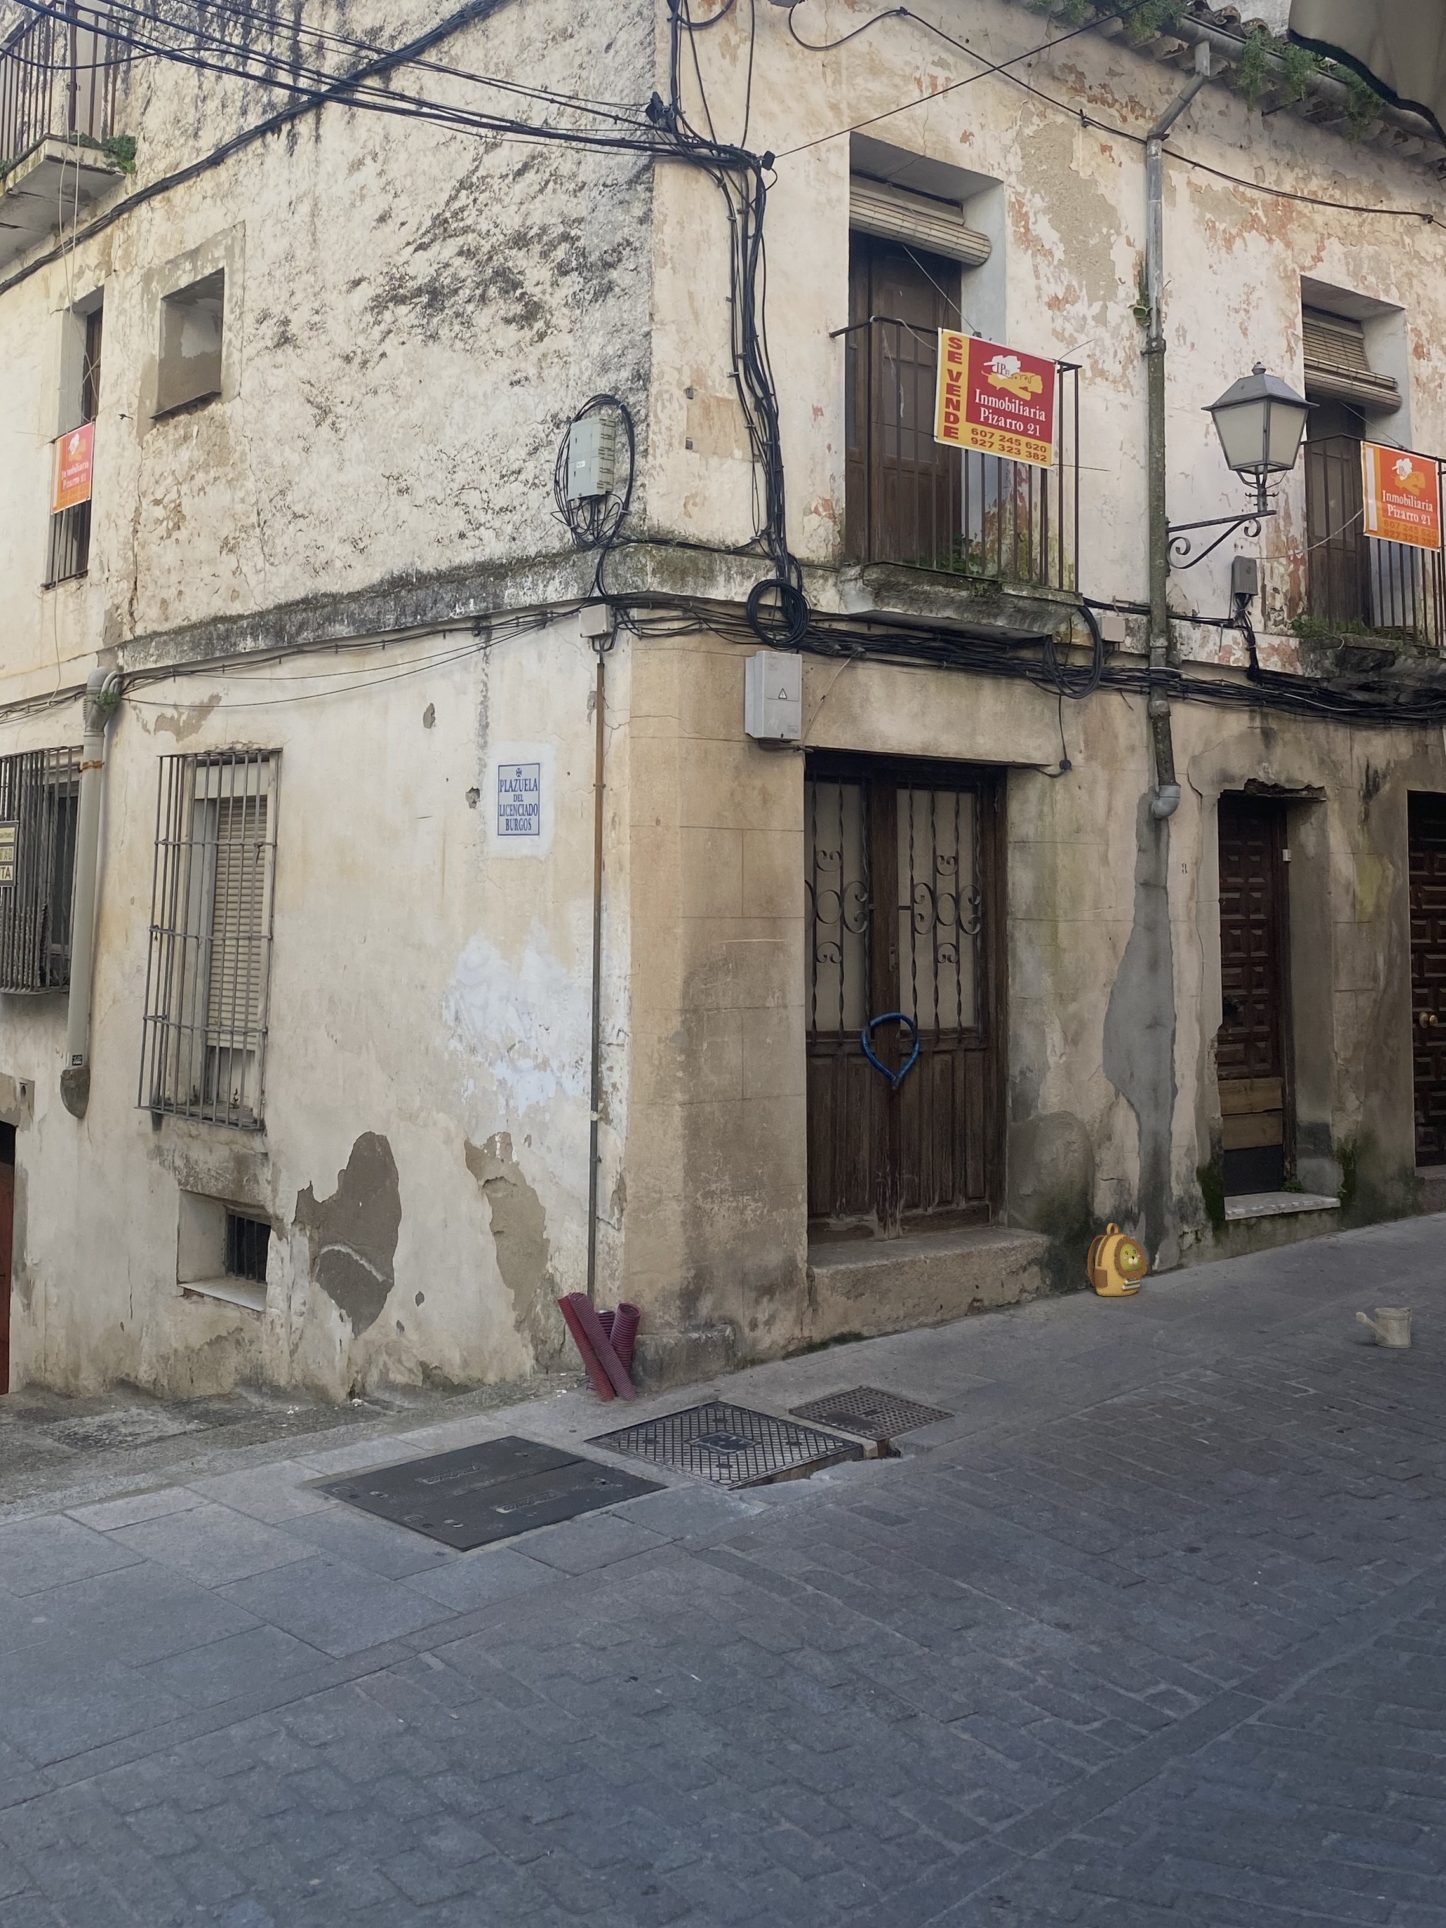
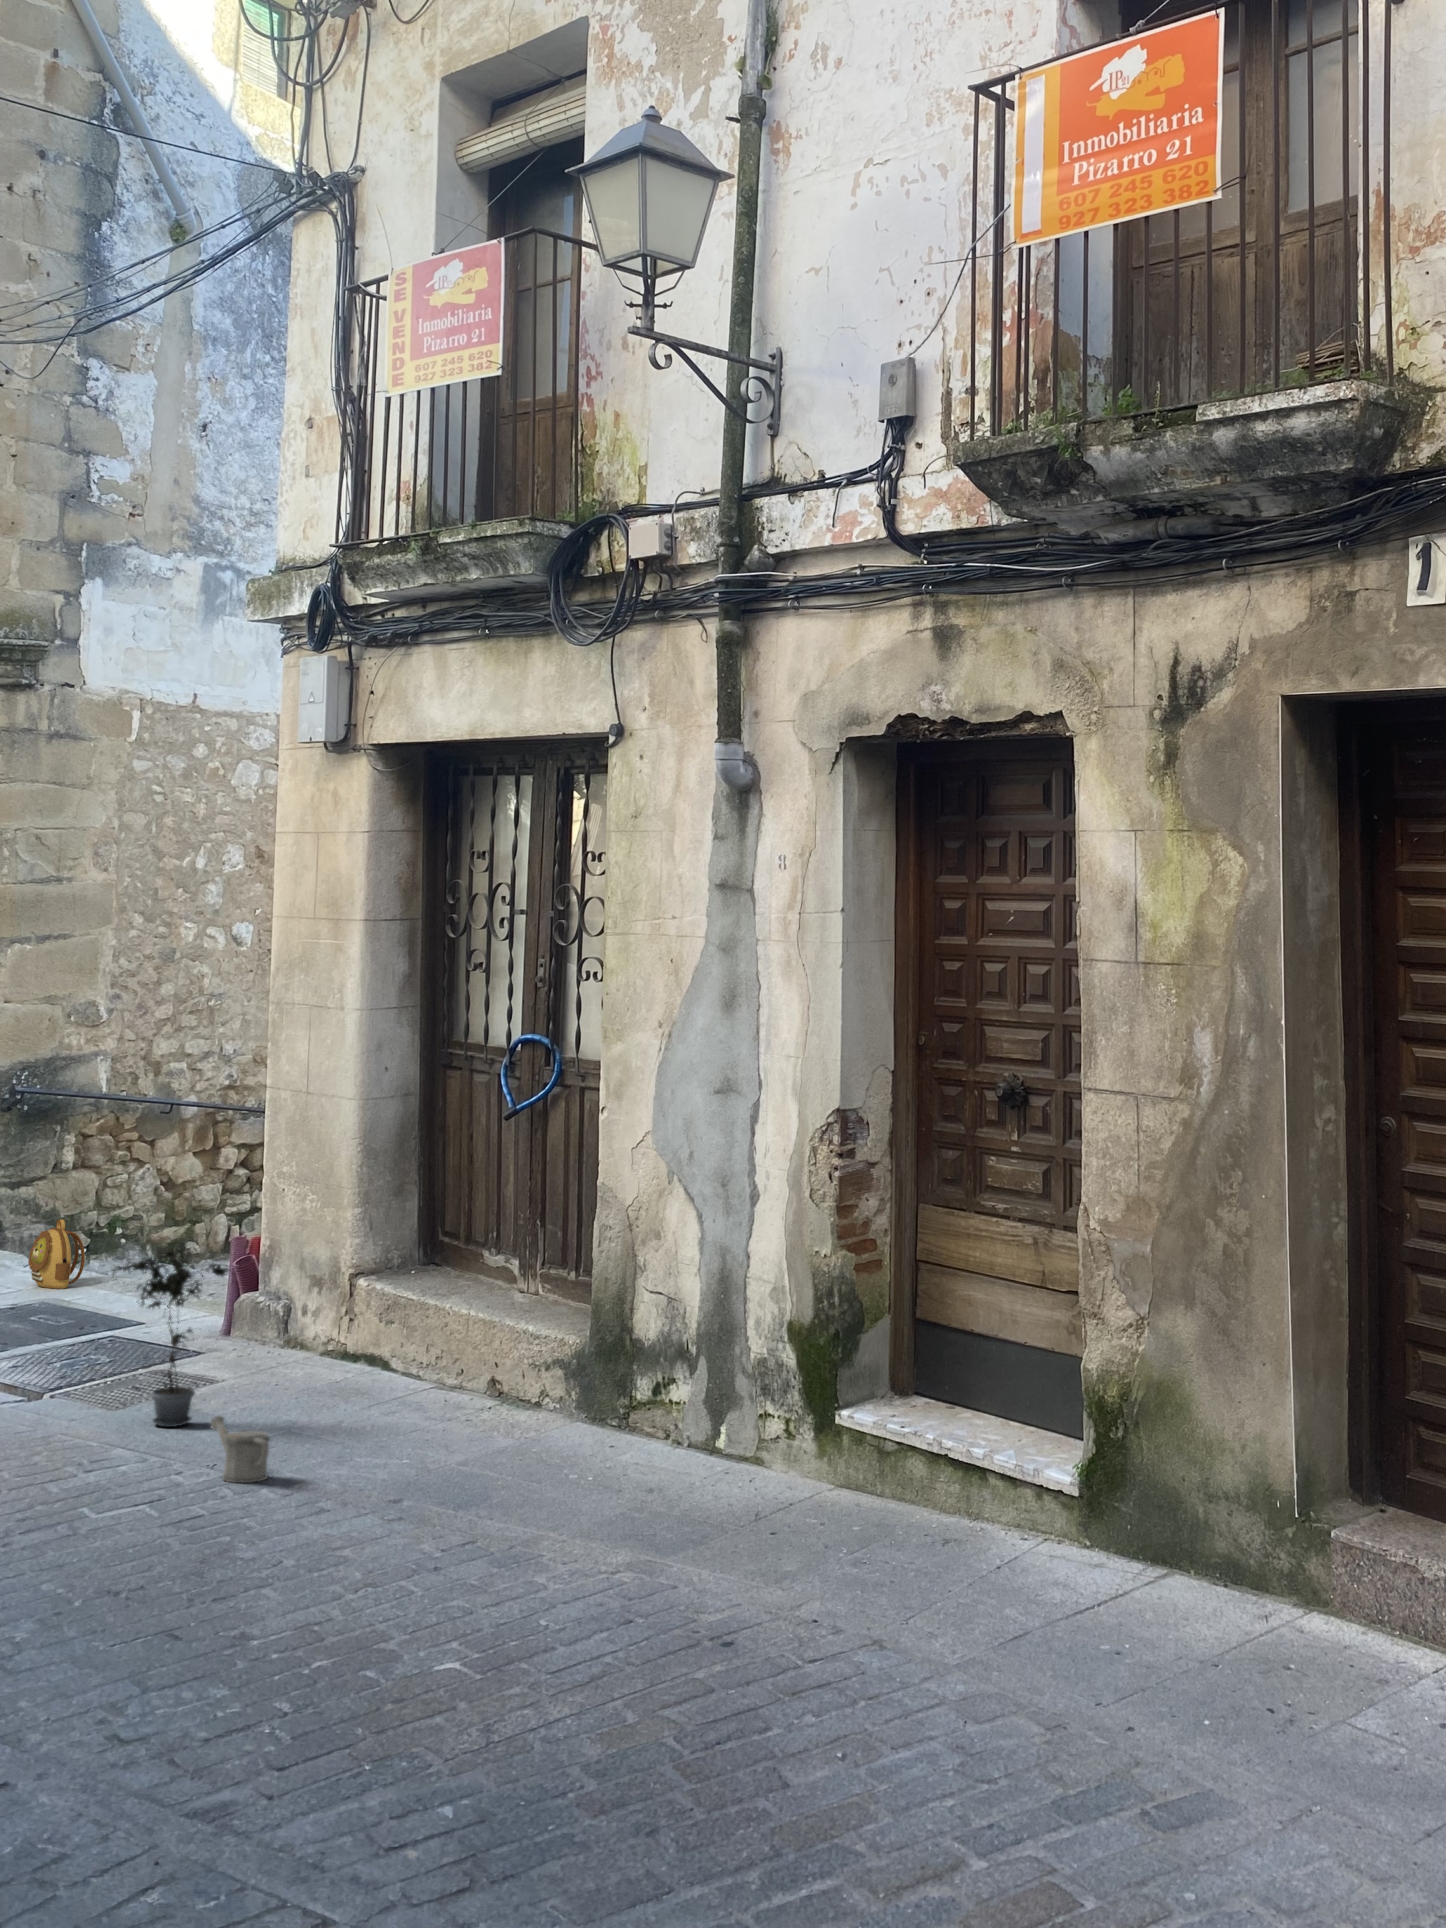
potted plant: none [1172,1208,1245,1376] -> present [113,1246,233,1427]
backpack: present [1087,1223,1147,1296] -> present [28,1219,85,1289]

